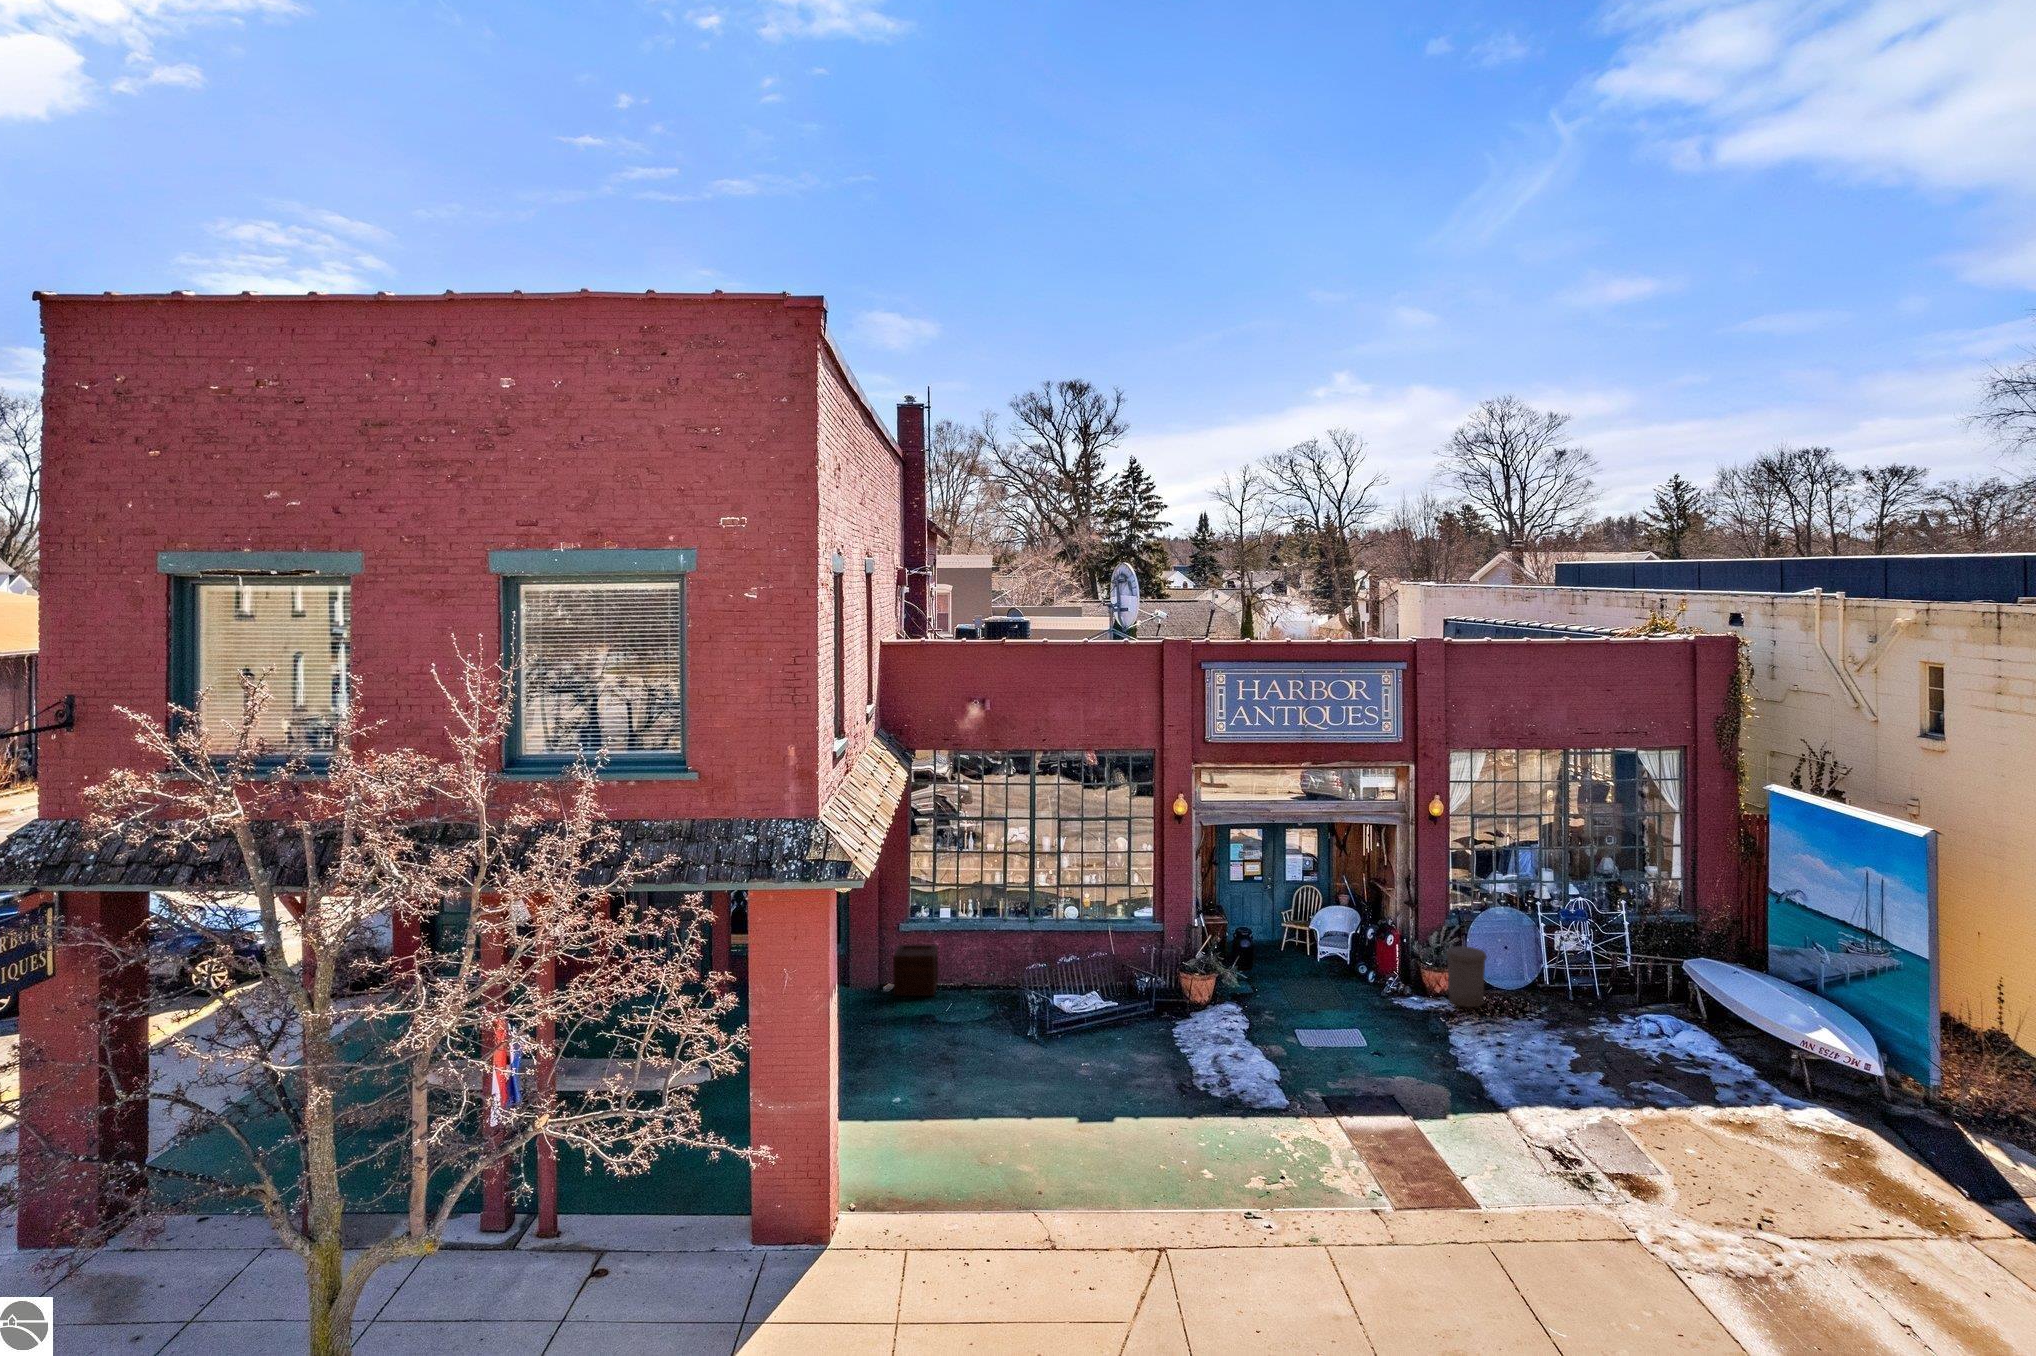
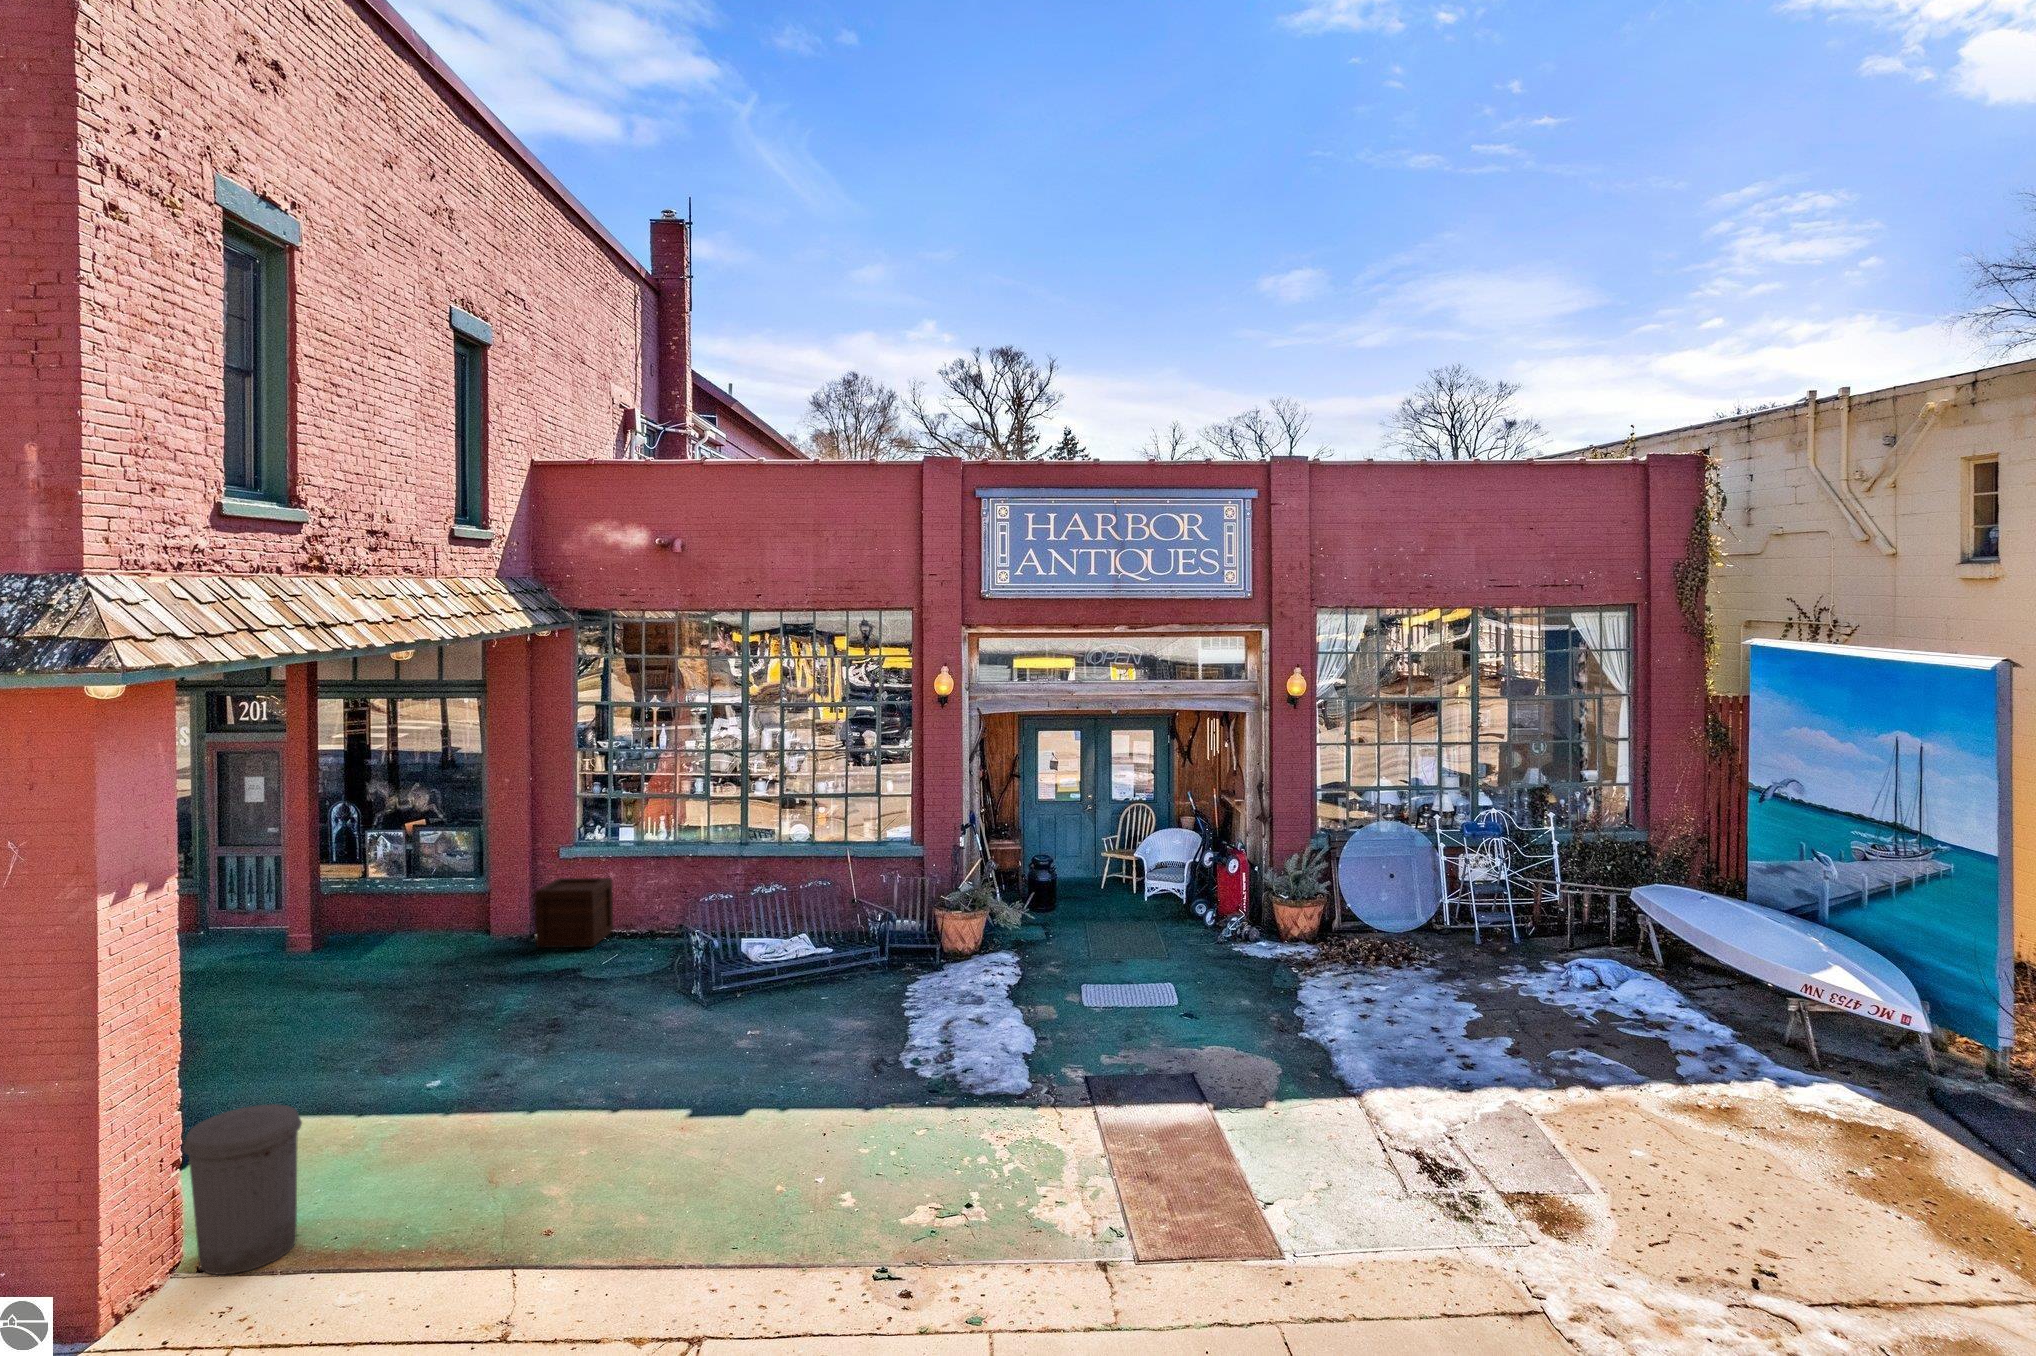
trash can: present [1446,946,1487,1007] -> present [183,1104,302,1275]

